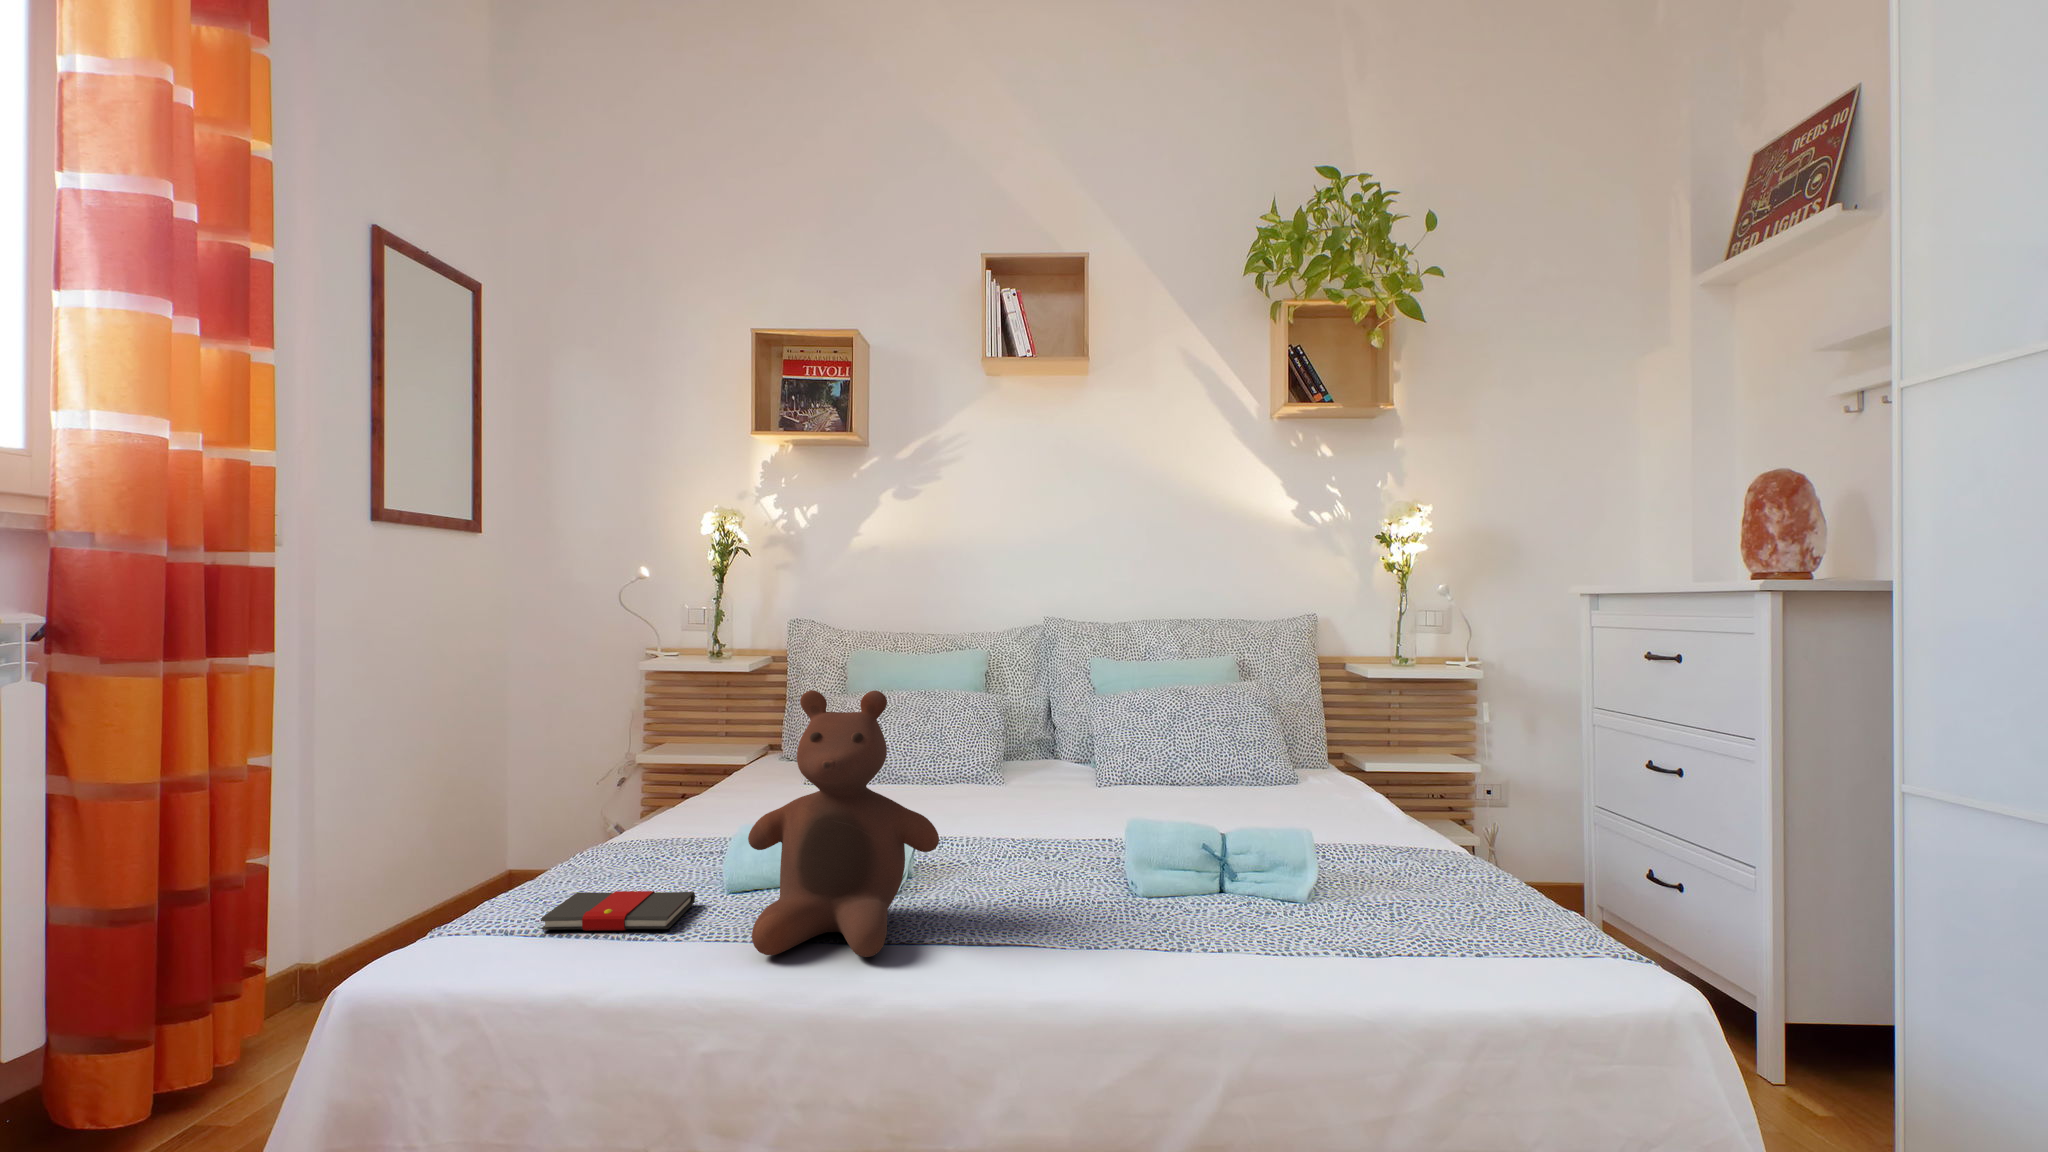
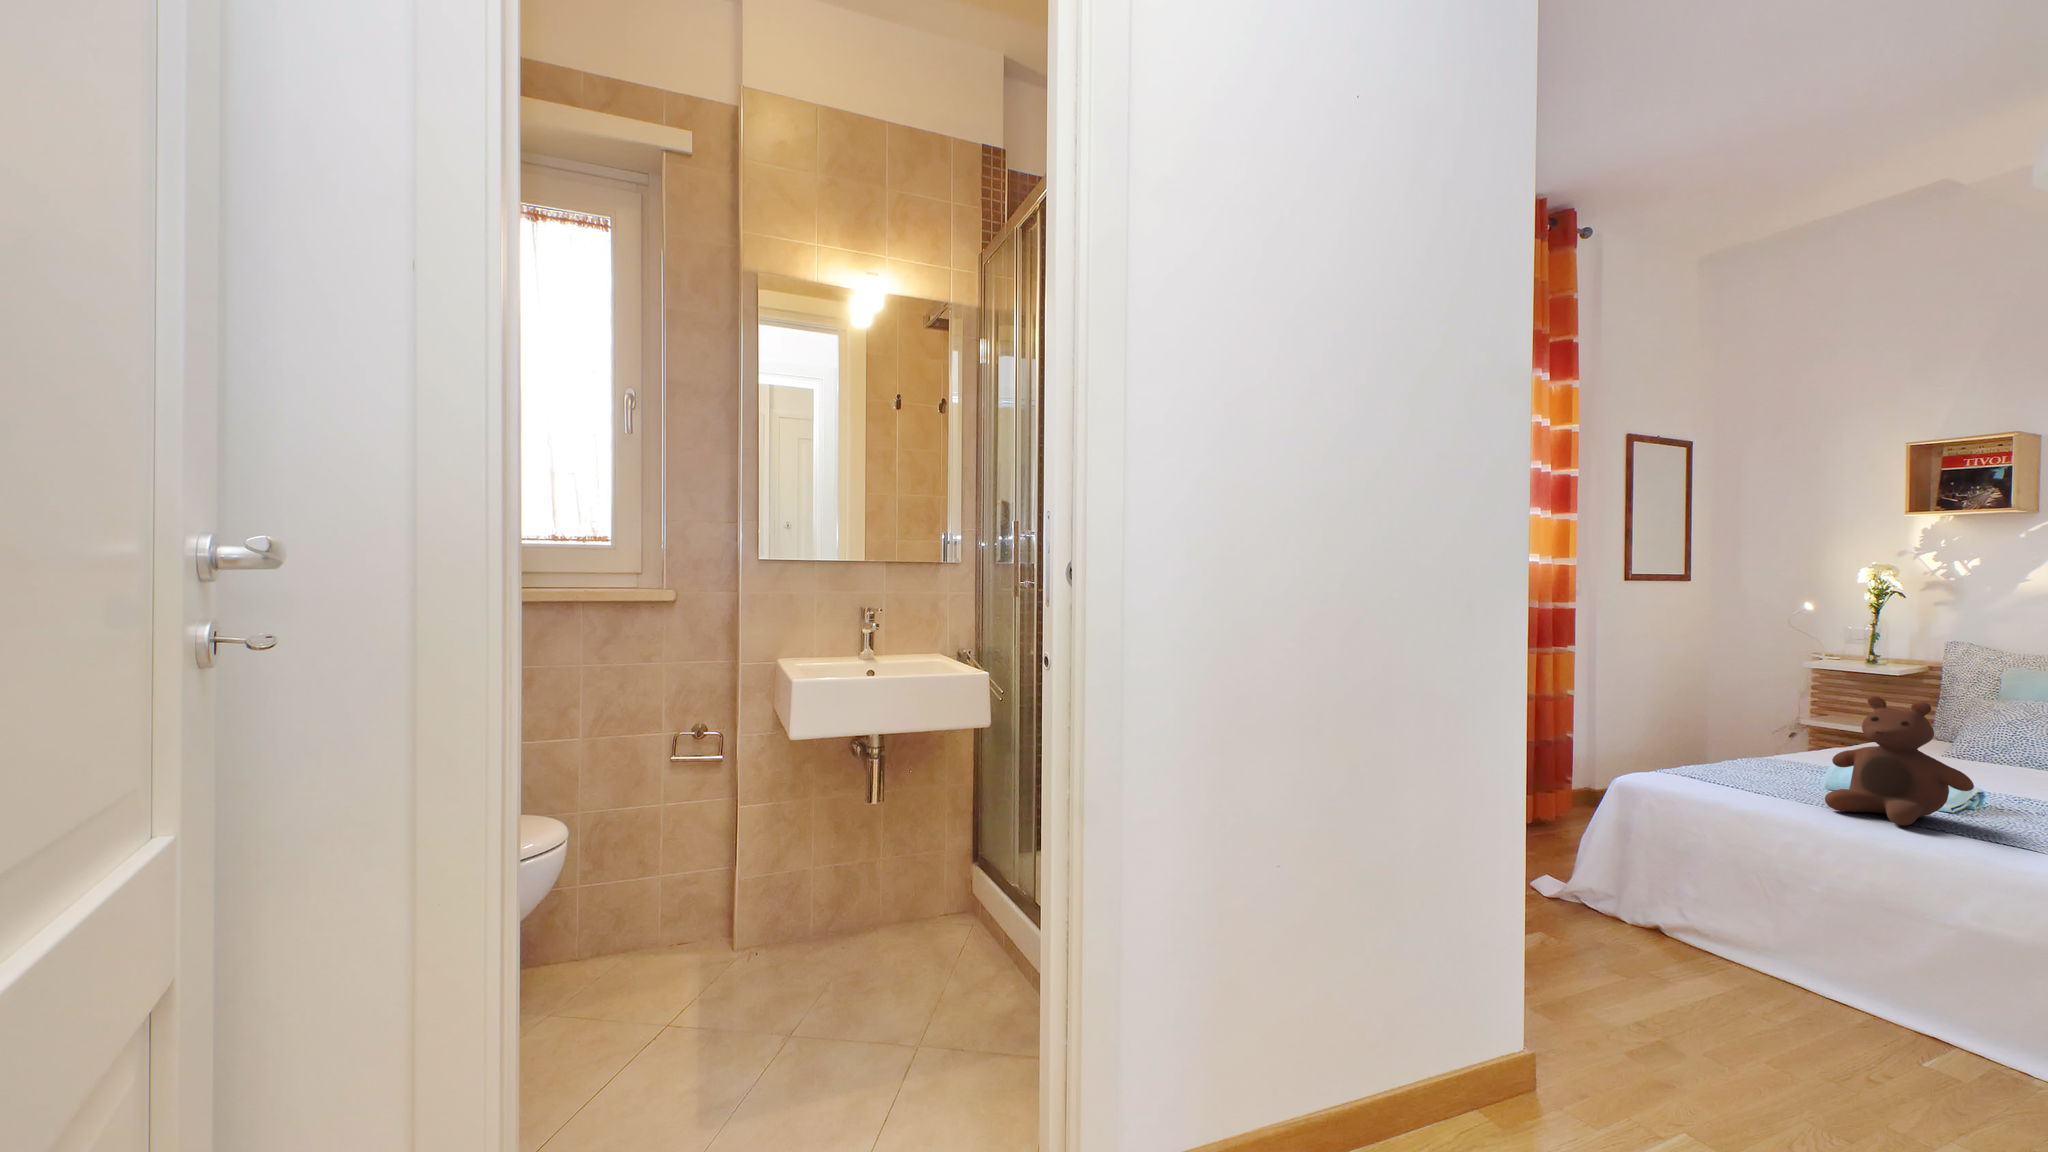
book: present [541,891,695,931] -> none [1712,766,1803,790]

